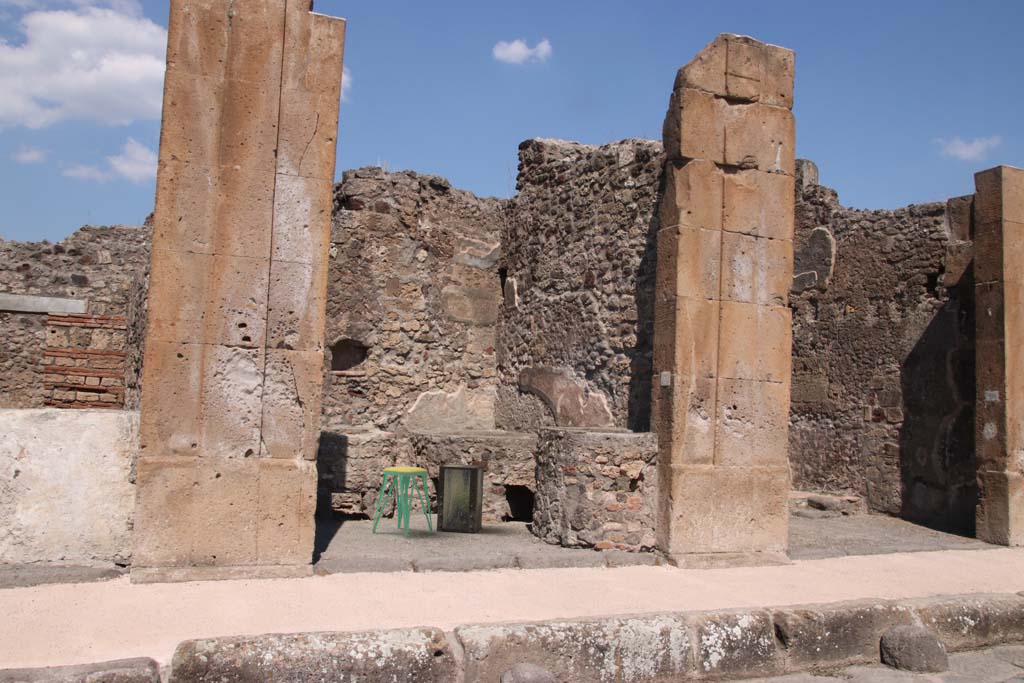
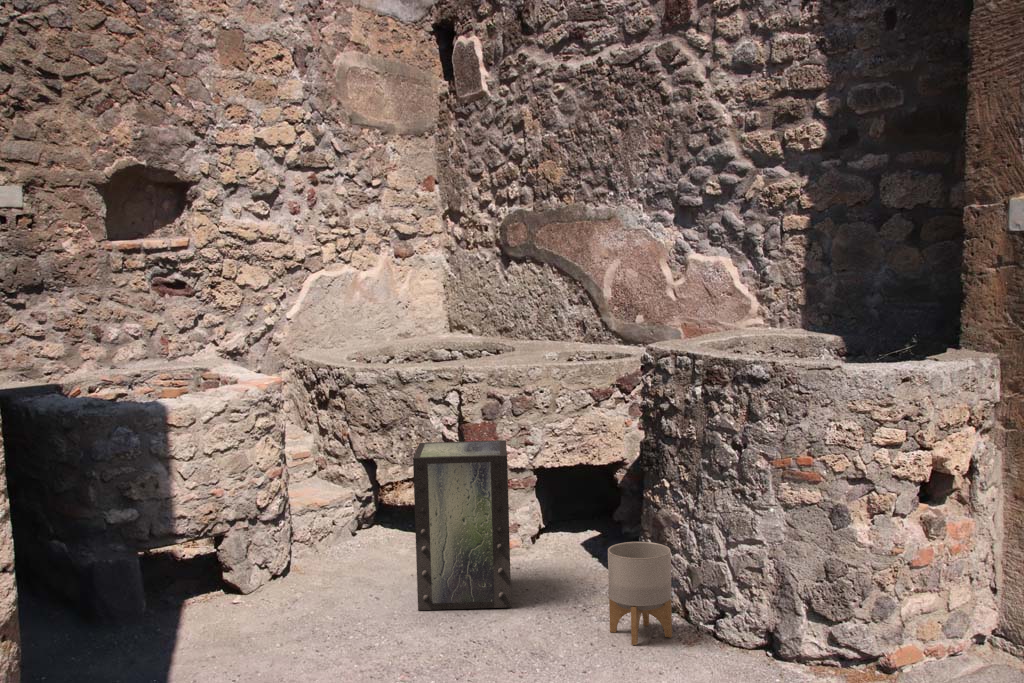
stool: present [372,466,432,537] -> none [265,468,412,656]
planter: none [508,505,534,544] -> present [608,542,672,645]

